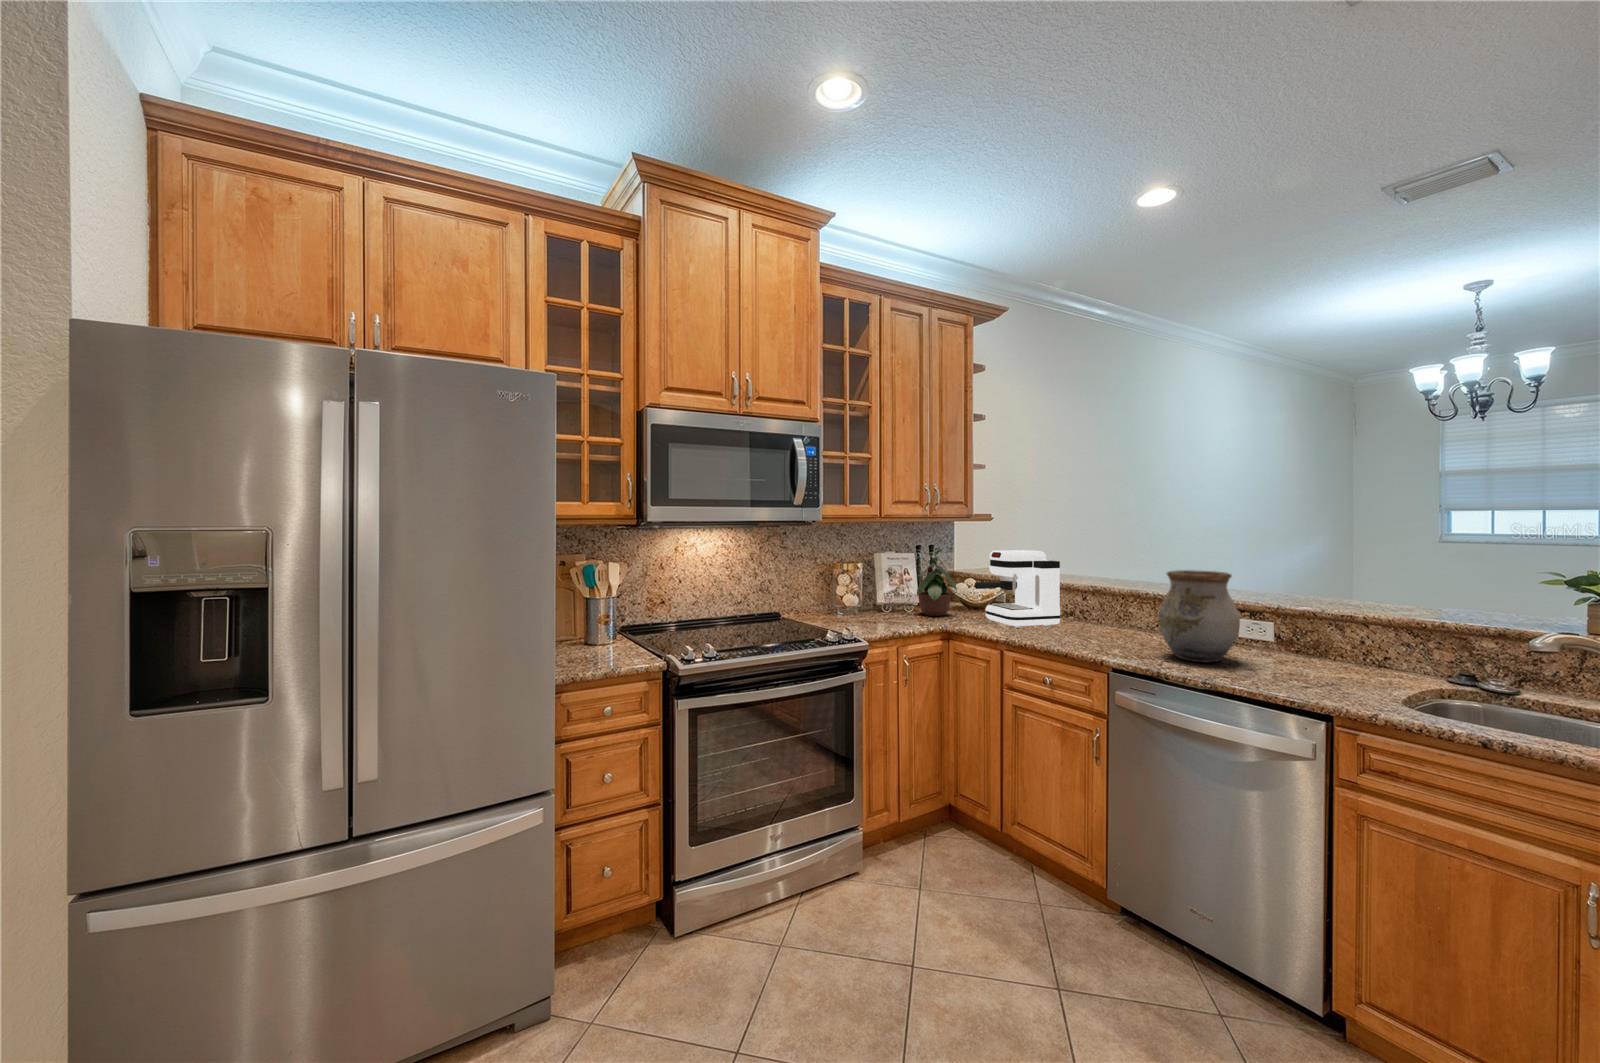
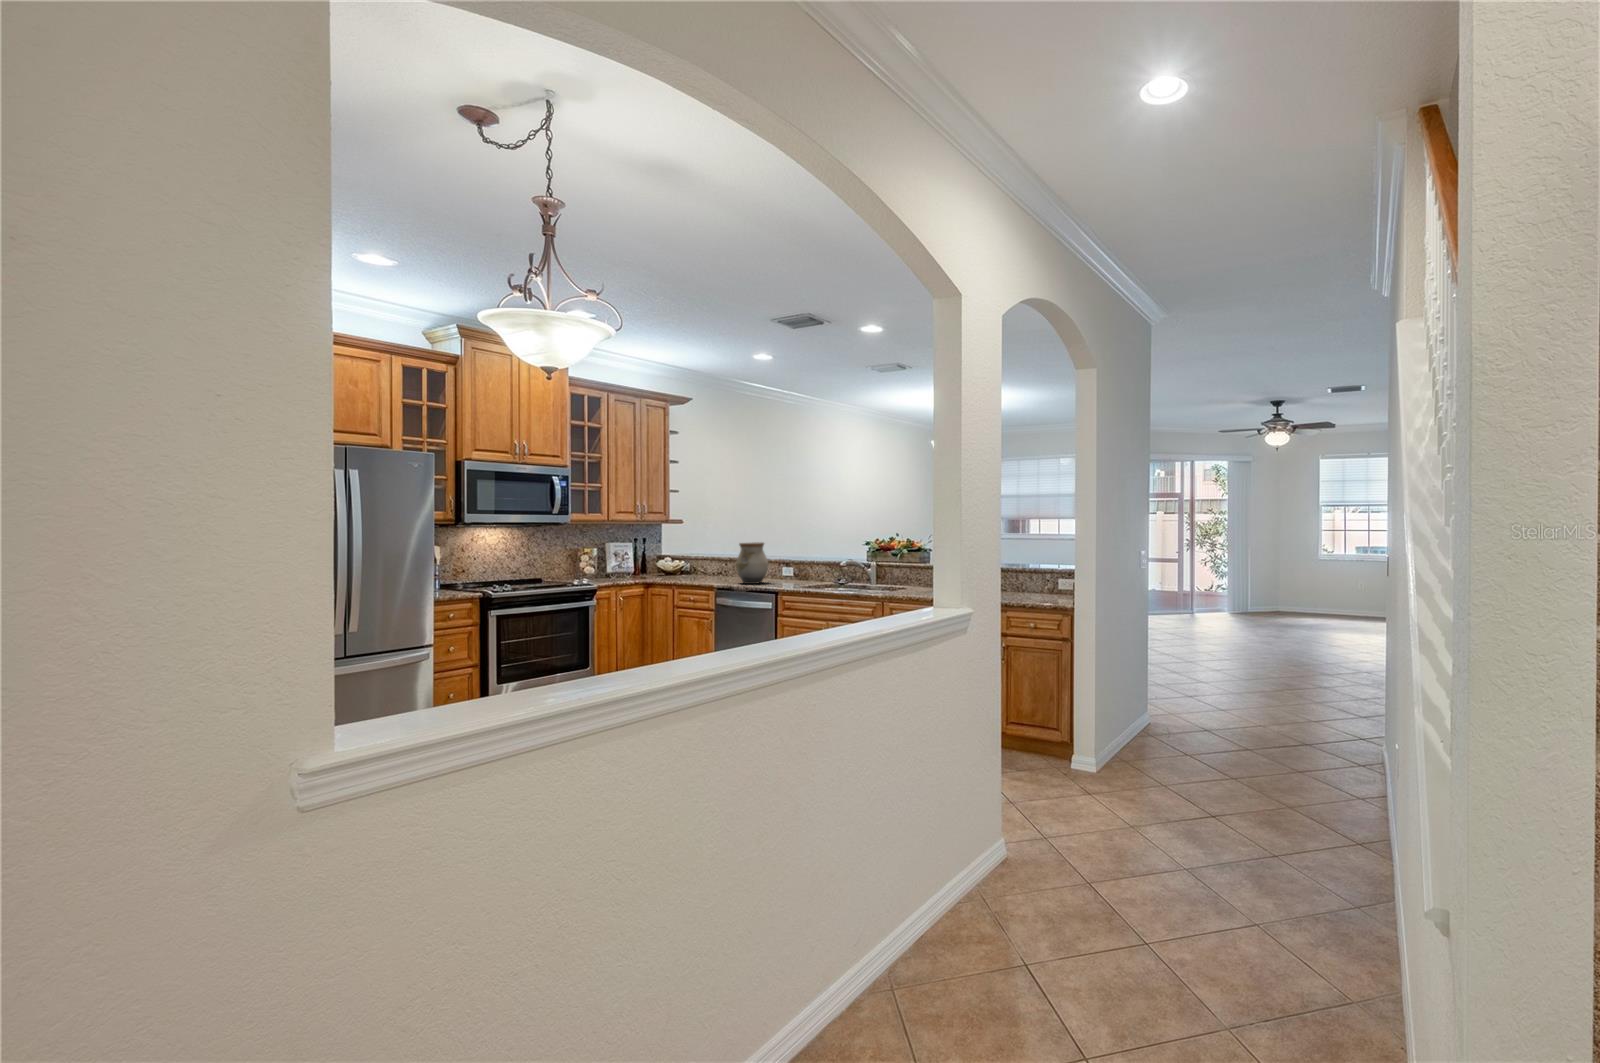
potted plant: present [917,547,957,616] -> none [629,536,657,578]
coffee maker: present [974,550,1060,628] -> none [661,538,706,579]

